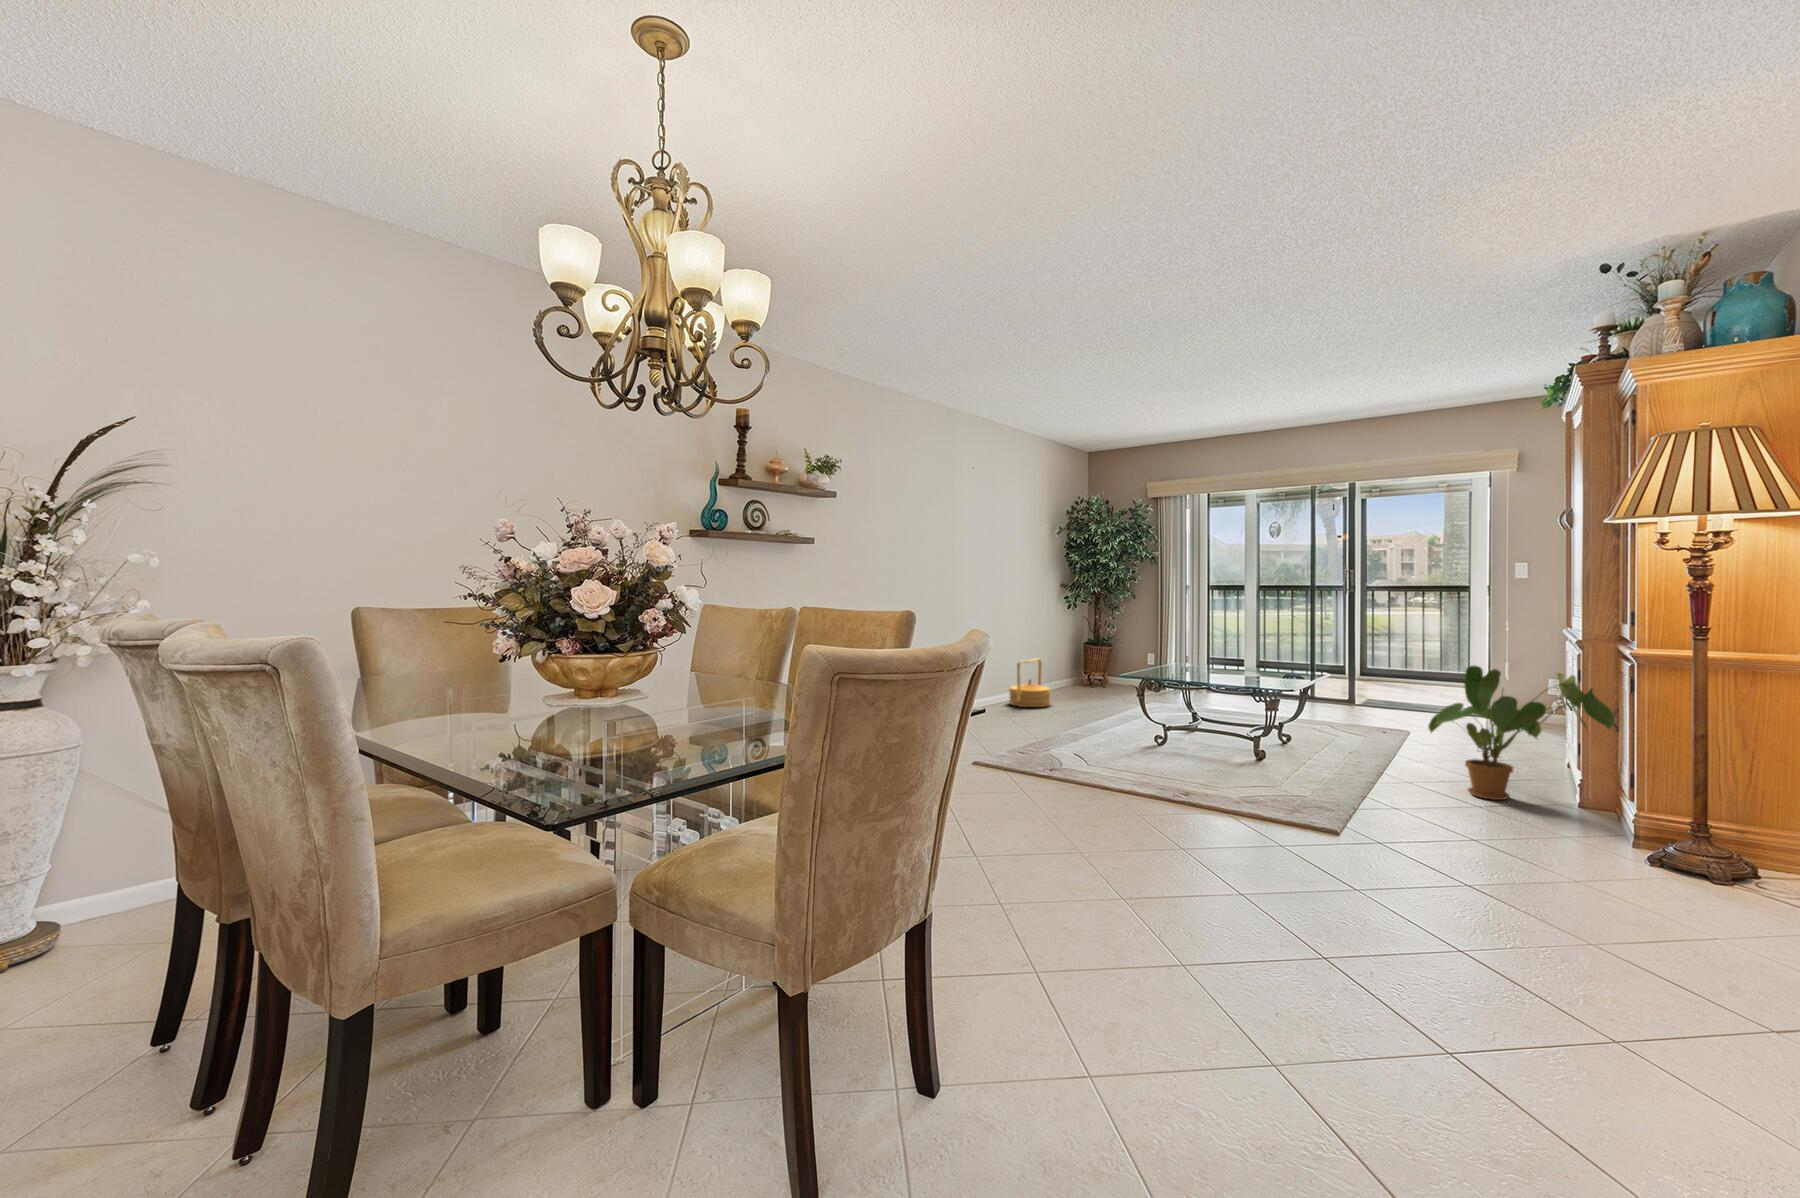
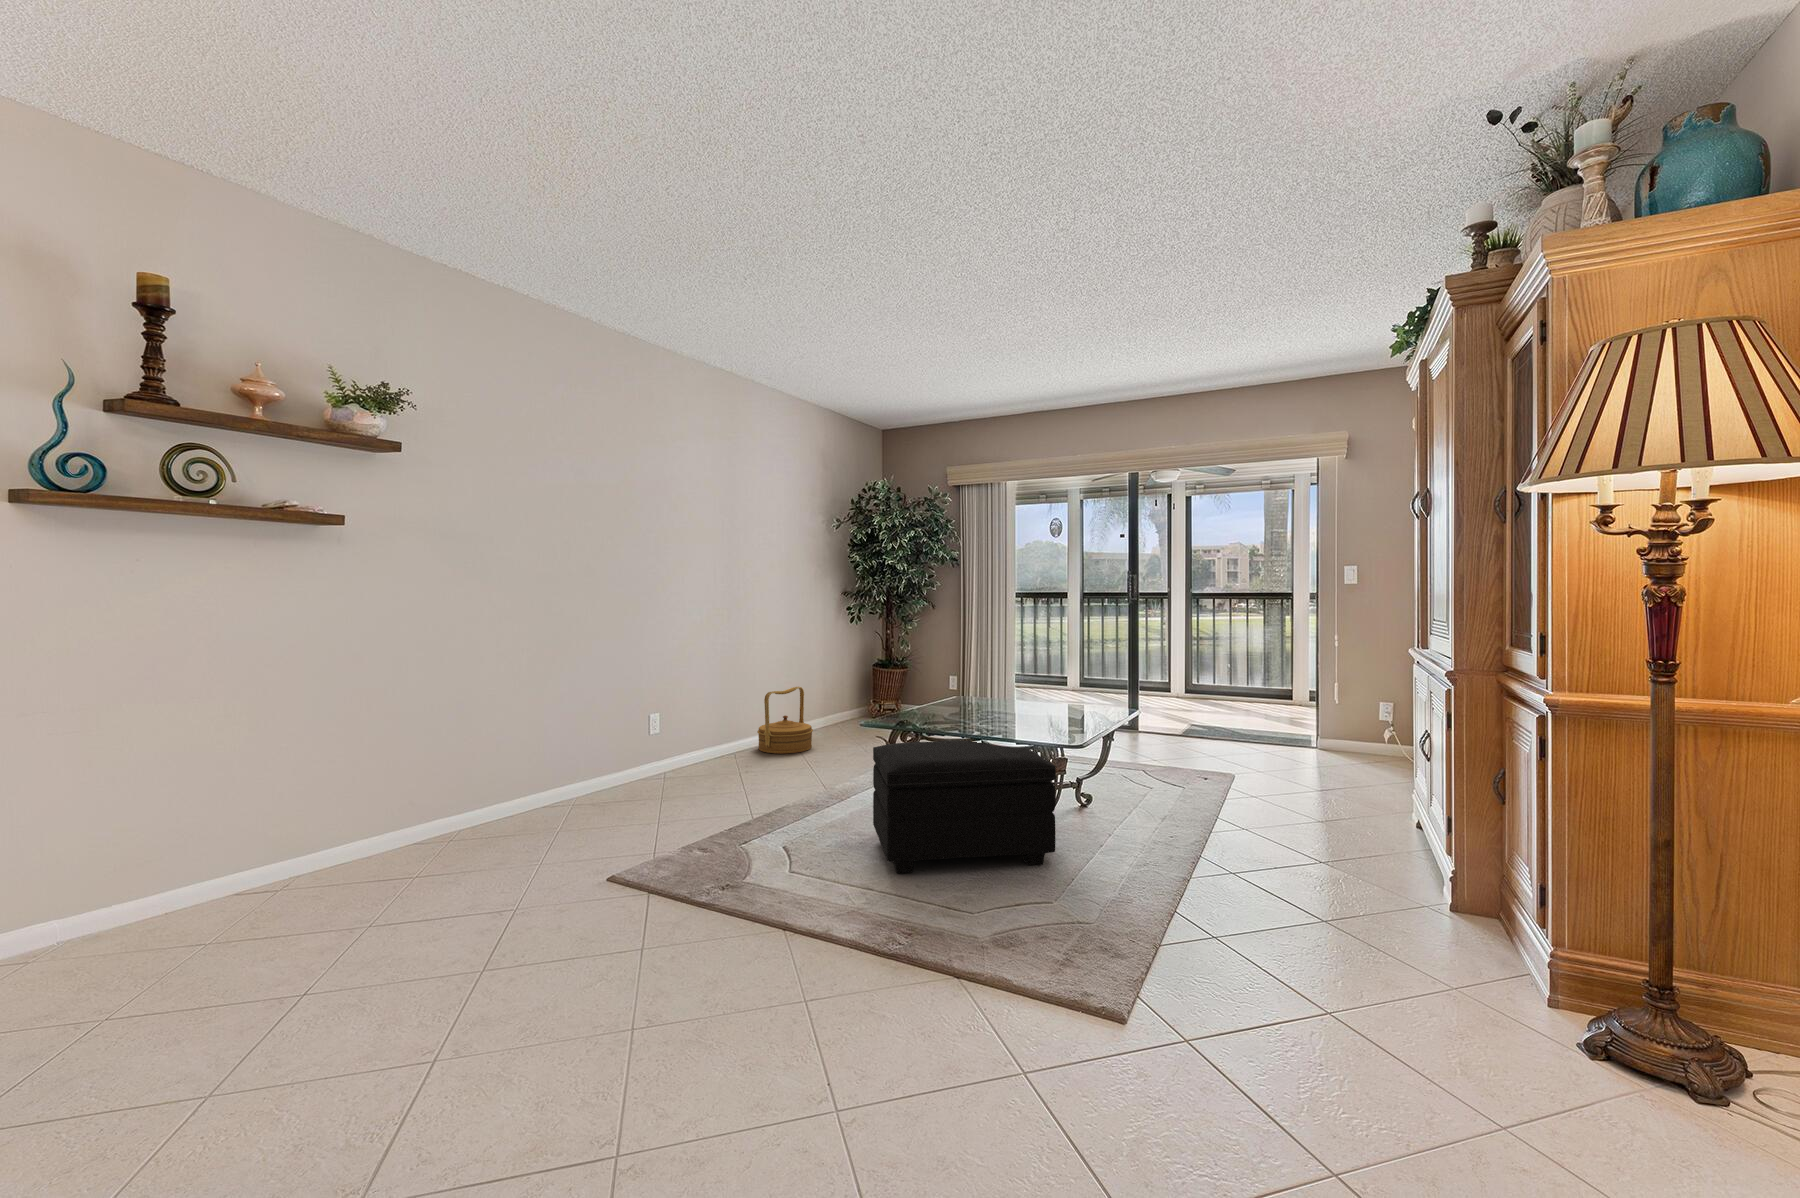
house plant: present [1428,666,1614,800] -> none [1259,708,1510,904]
footstool: none [1132,689,1272,772] -> present [873,741,1056,873]

